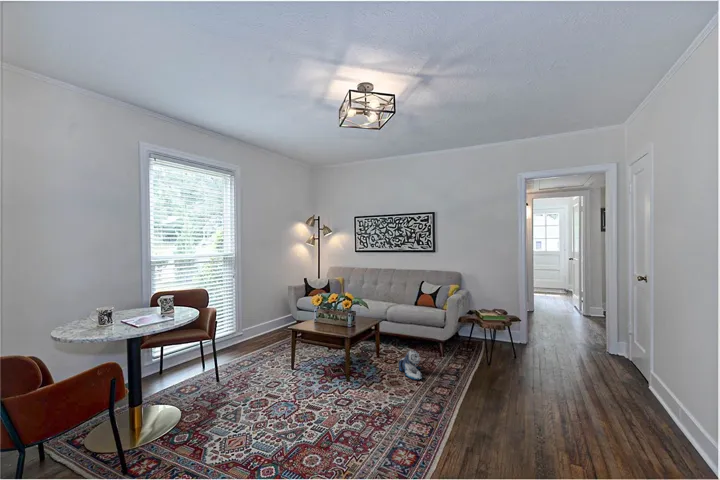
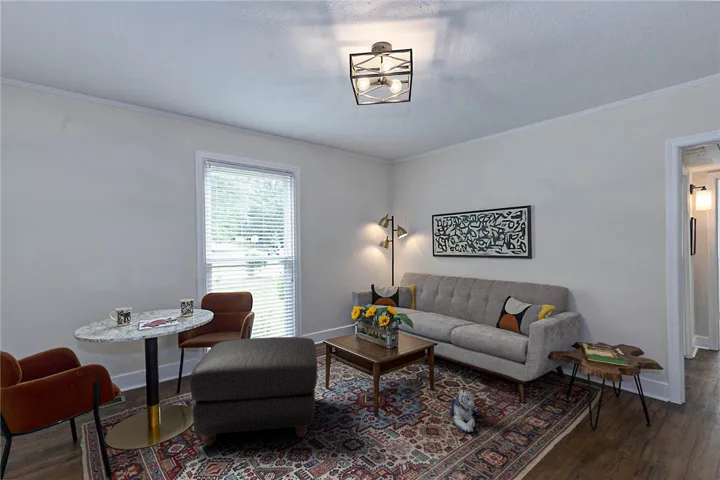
ottoman: none [193,325,311,428] -> present [190,337,317,446]

